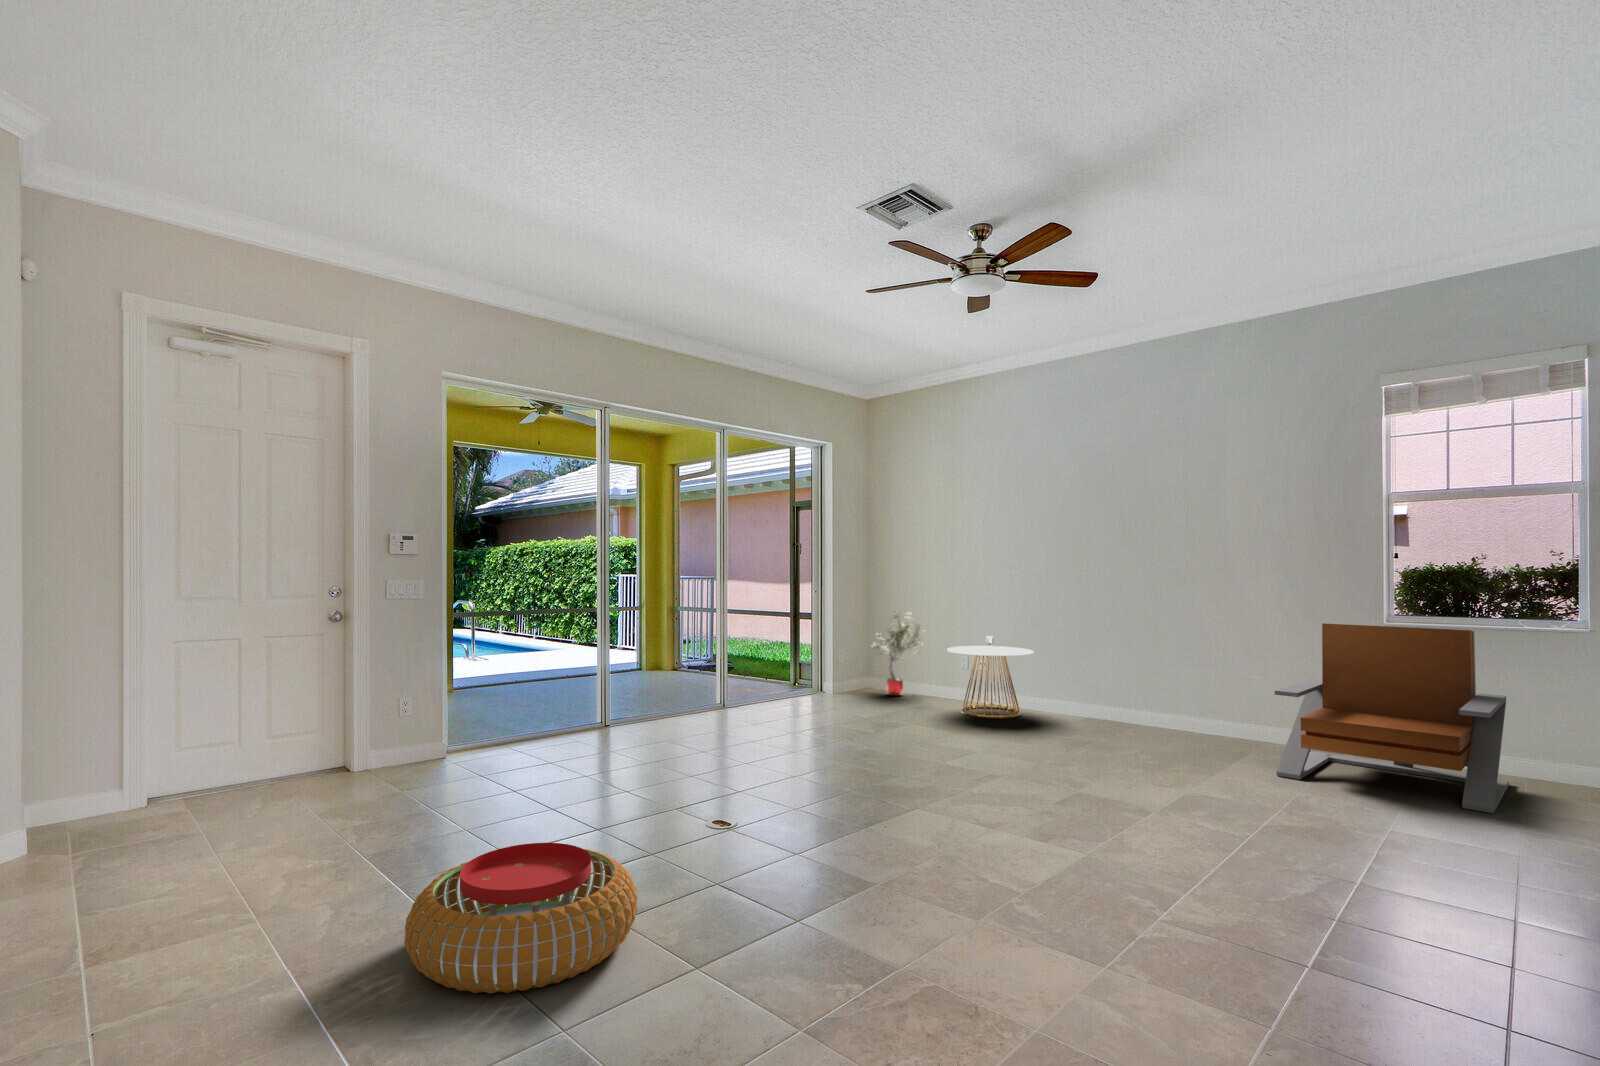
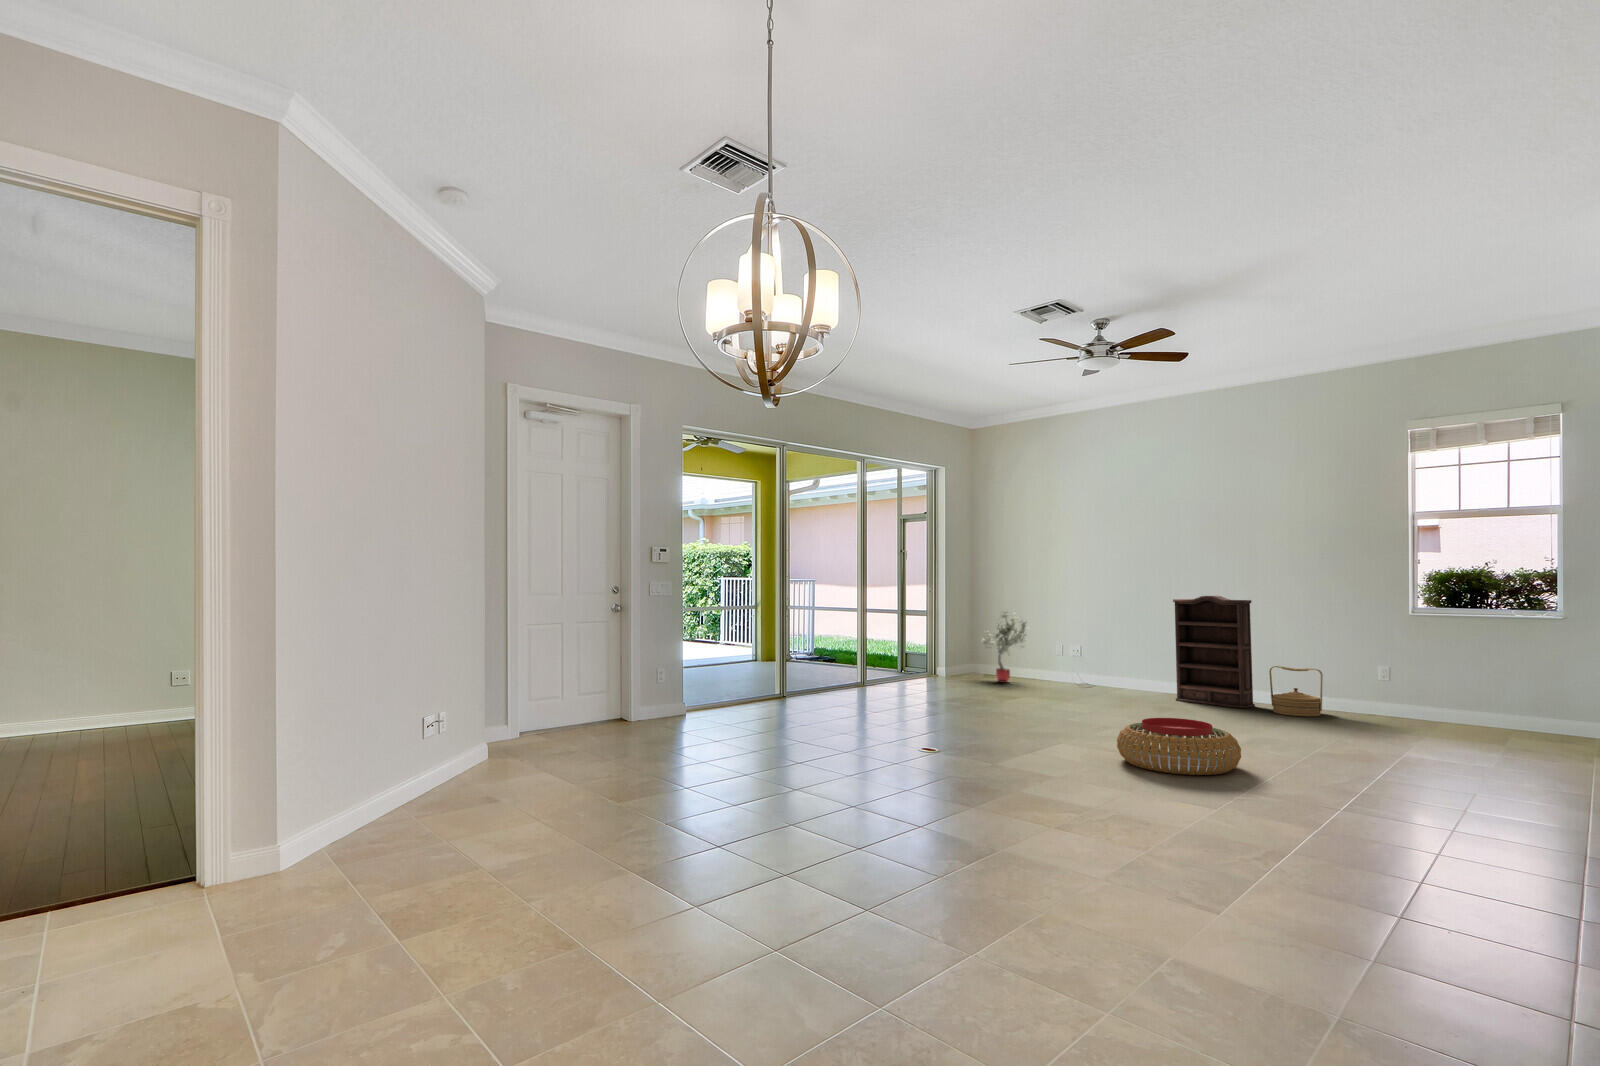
bookshelf: none [1089,595,1185,738] -> present [1173,596,1255,708]
lounge chair: present [1275,623,1509,813] -> none [1327,615,1509,749]
side table: present [947,636,1034,719] -> none [1053,630,1126,697]
woven basket: none [1202,685,1268,751] -> present [1269,666,1323,716]
pouf: present [405,843,637,994] -> present [1117,718,1241,775]

